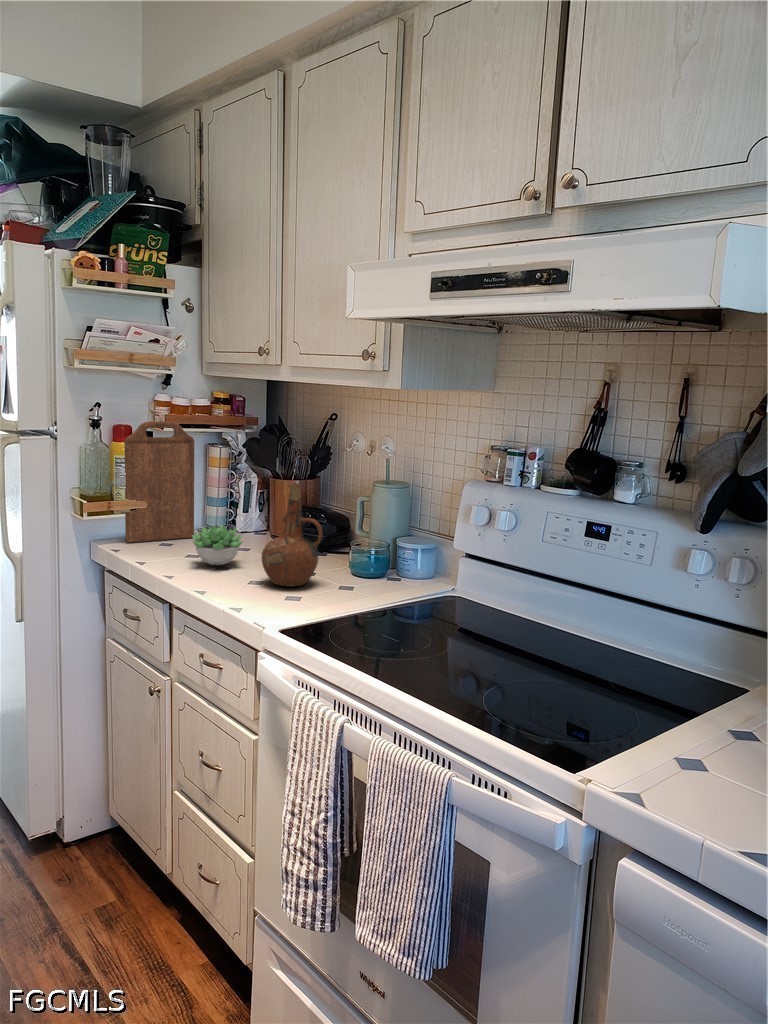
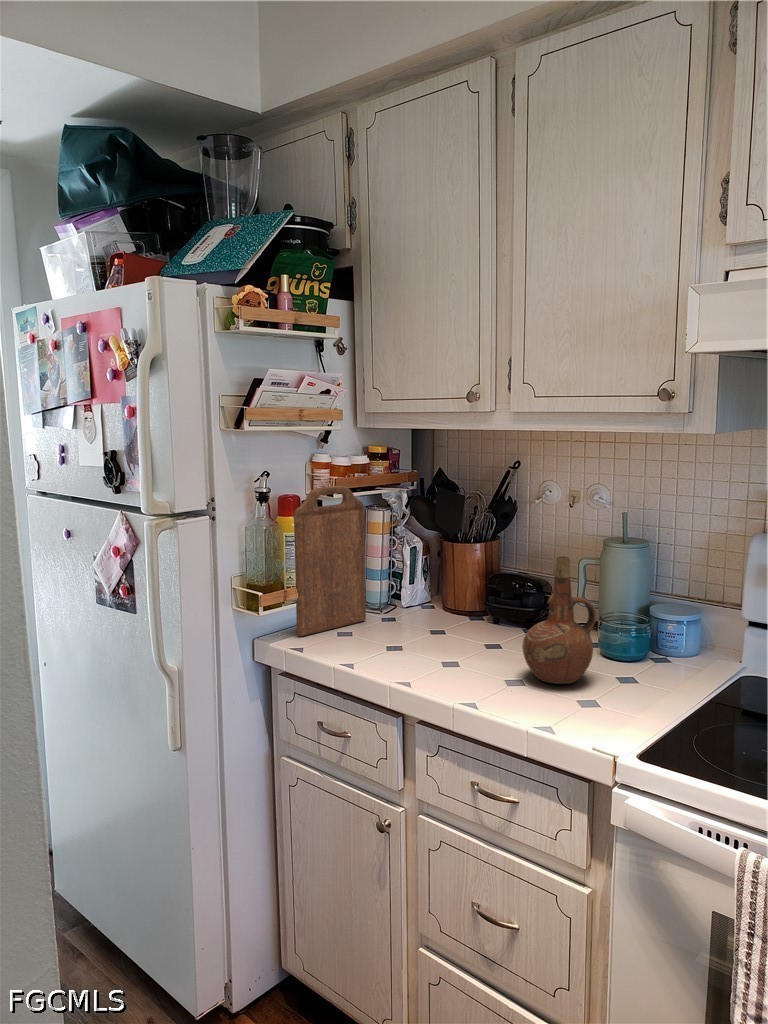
succulent plant: present [192,525,243,565] -> none [407,609,476,660]

